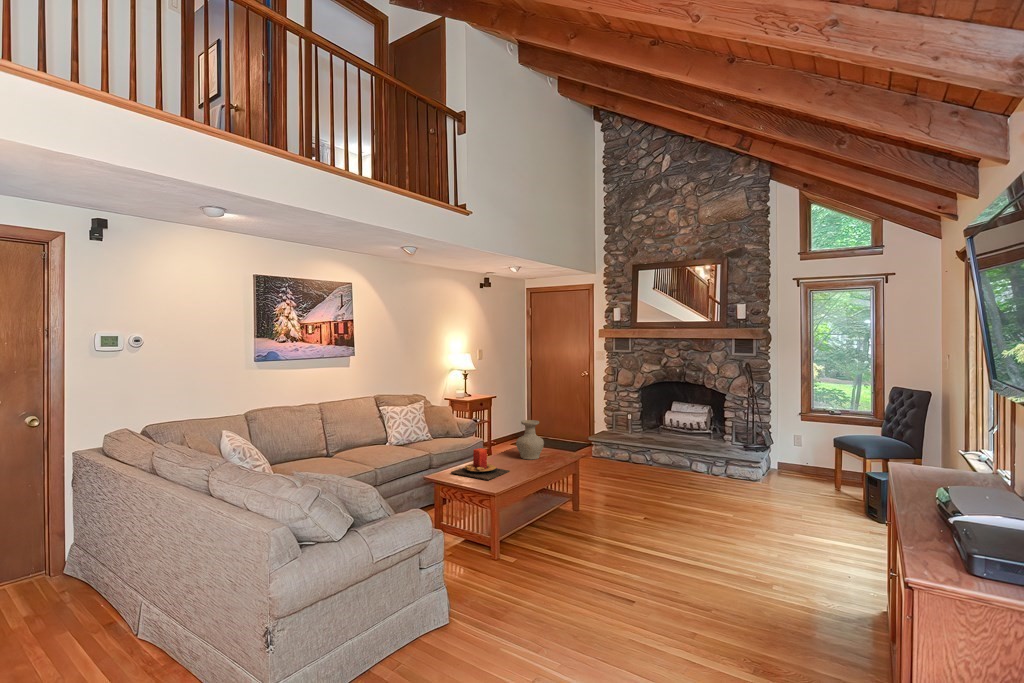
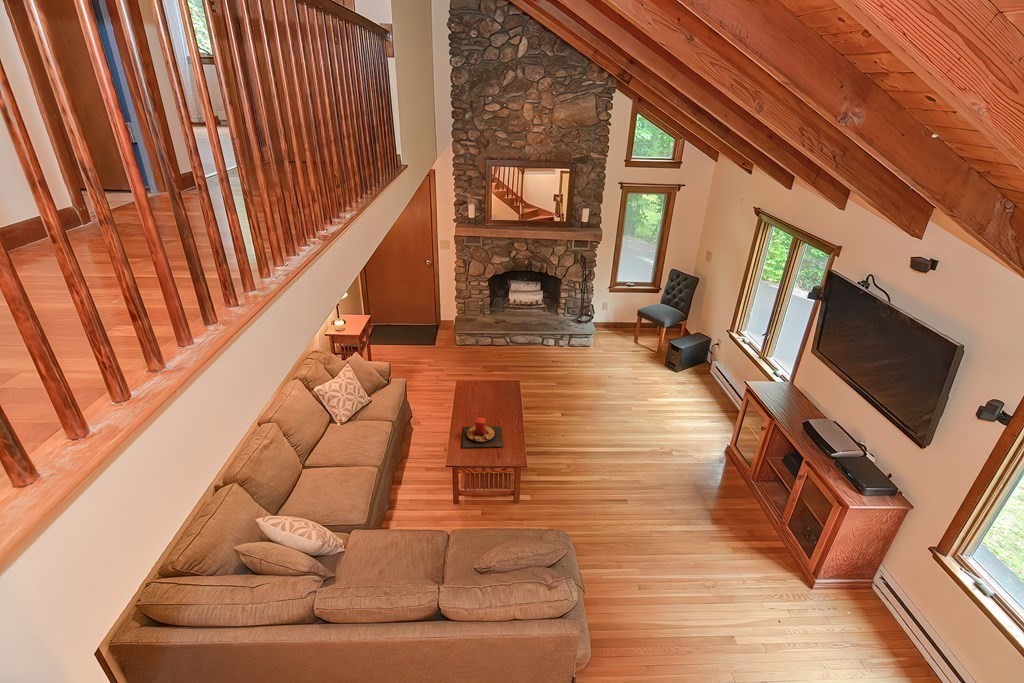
vase: present [516,420,544,459] -> none [479,369,503,405]

